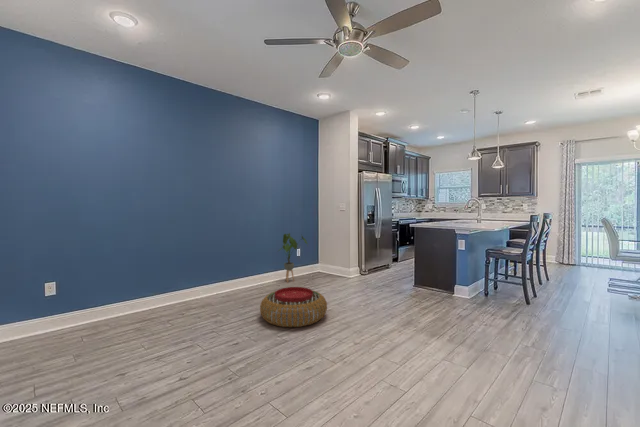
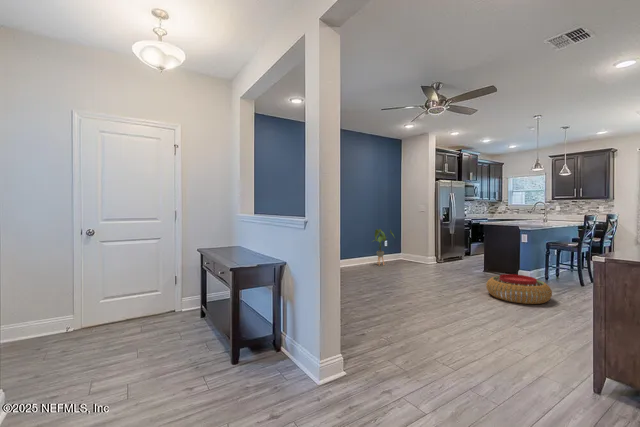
pouf: present [260,287,327,327] -> present [486,274,552,304]

